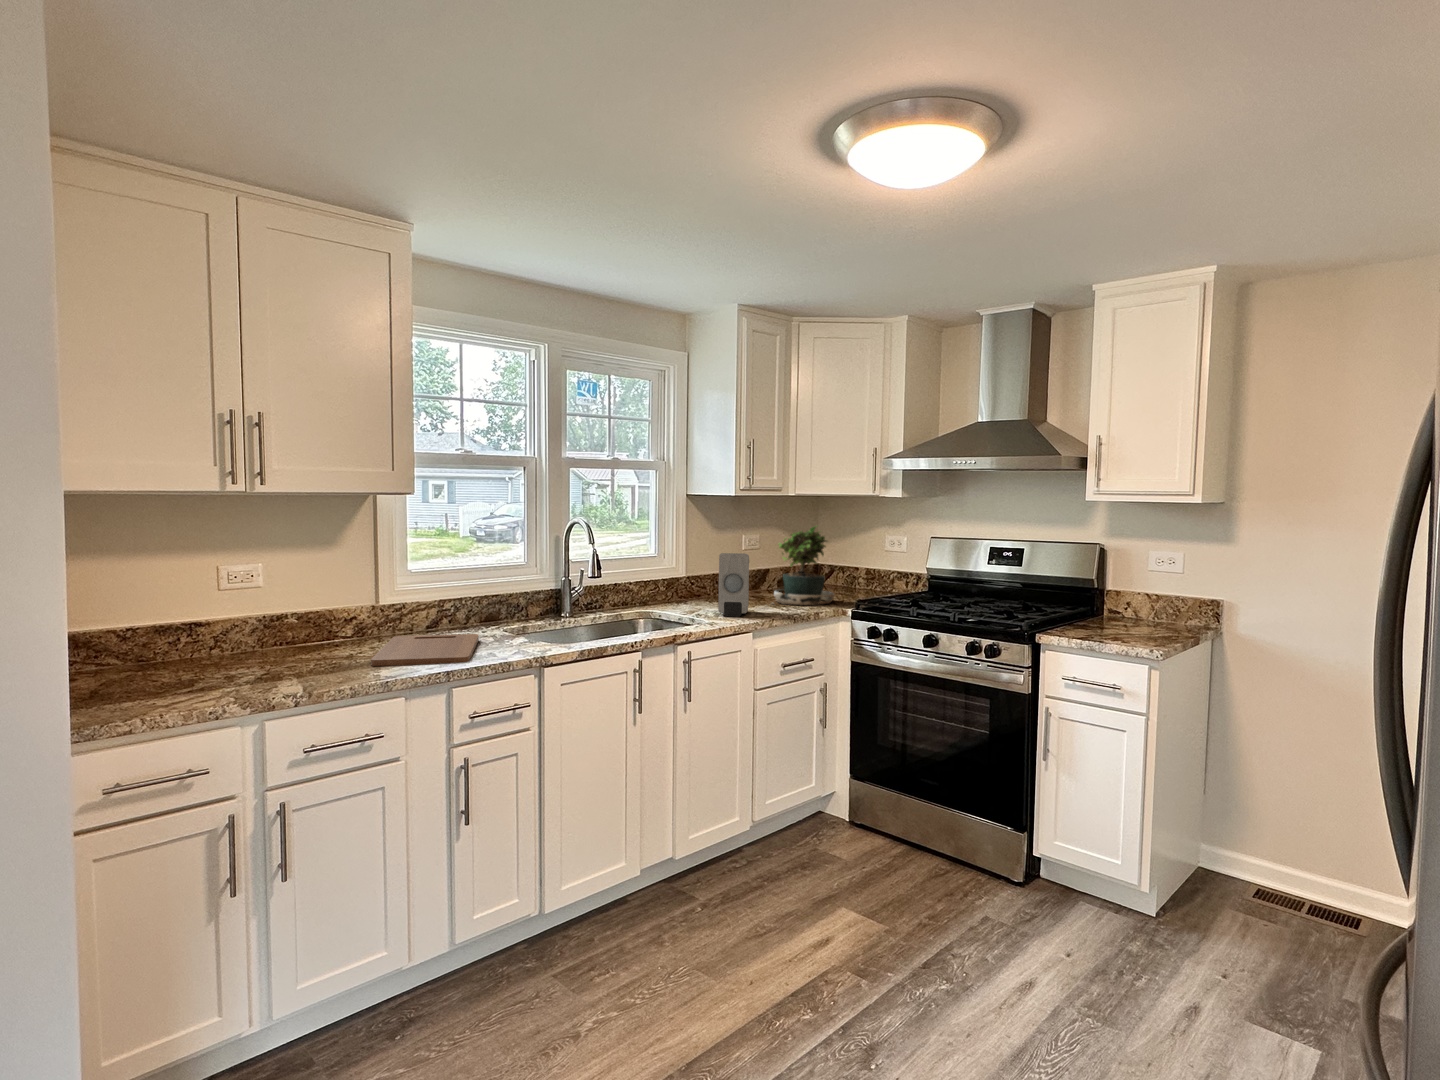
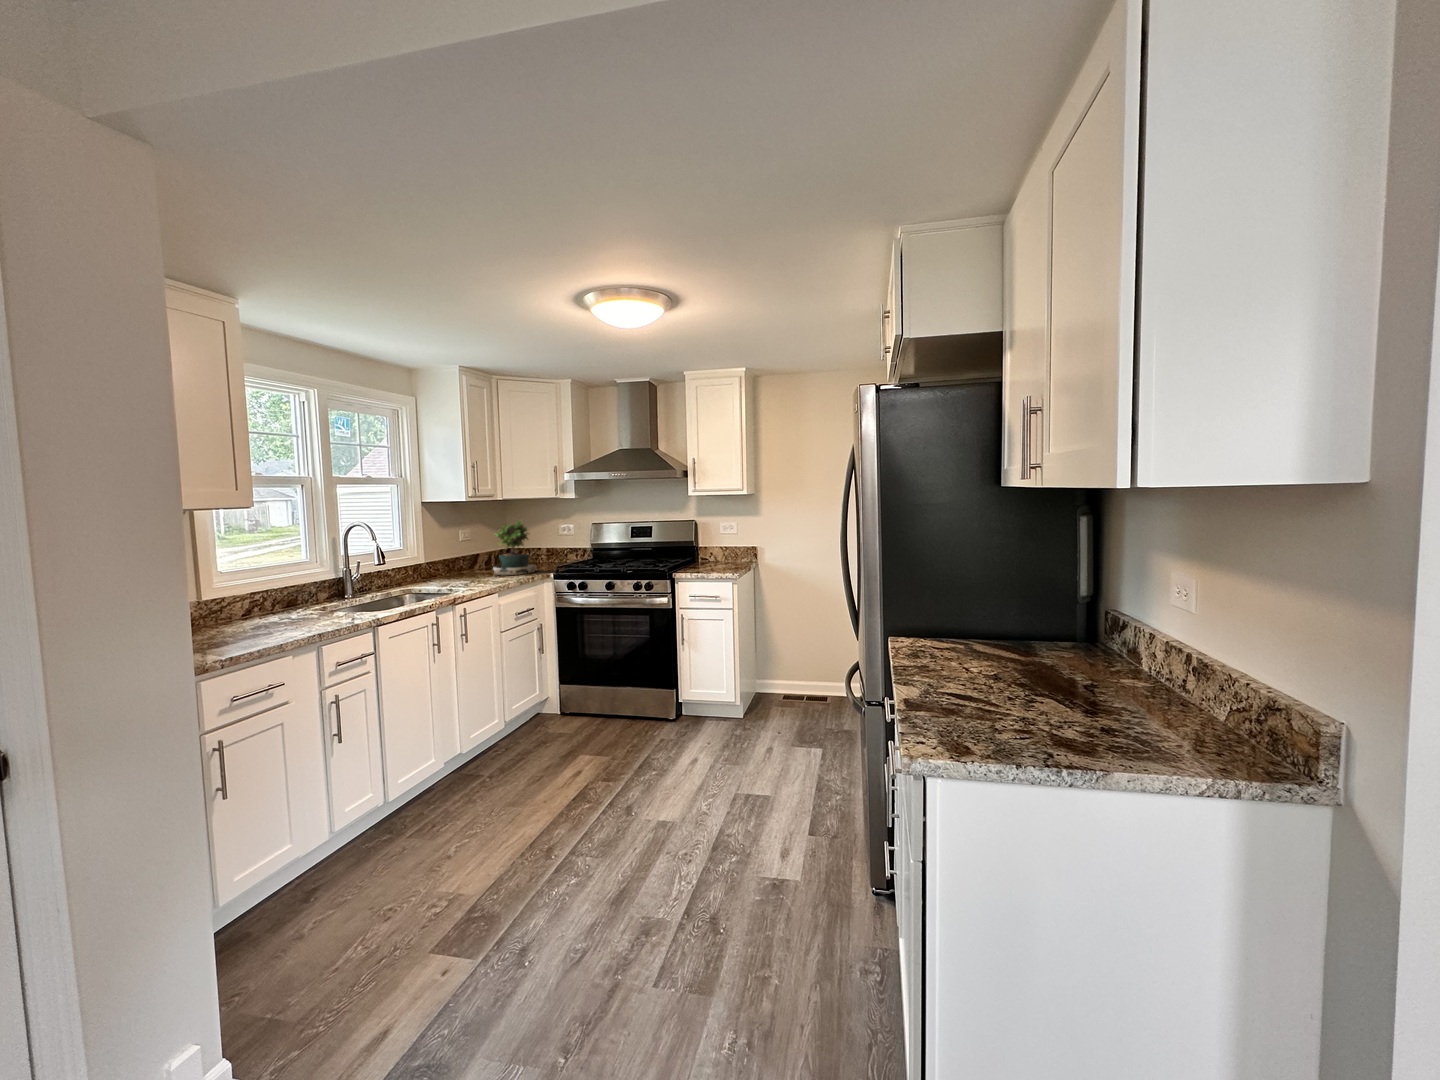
soap dispenser: present [718,553,749,616] -> none [462,541,489,586]
cutting board: present [371,634,479,666] -> none [225,614,323,640]

